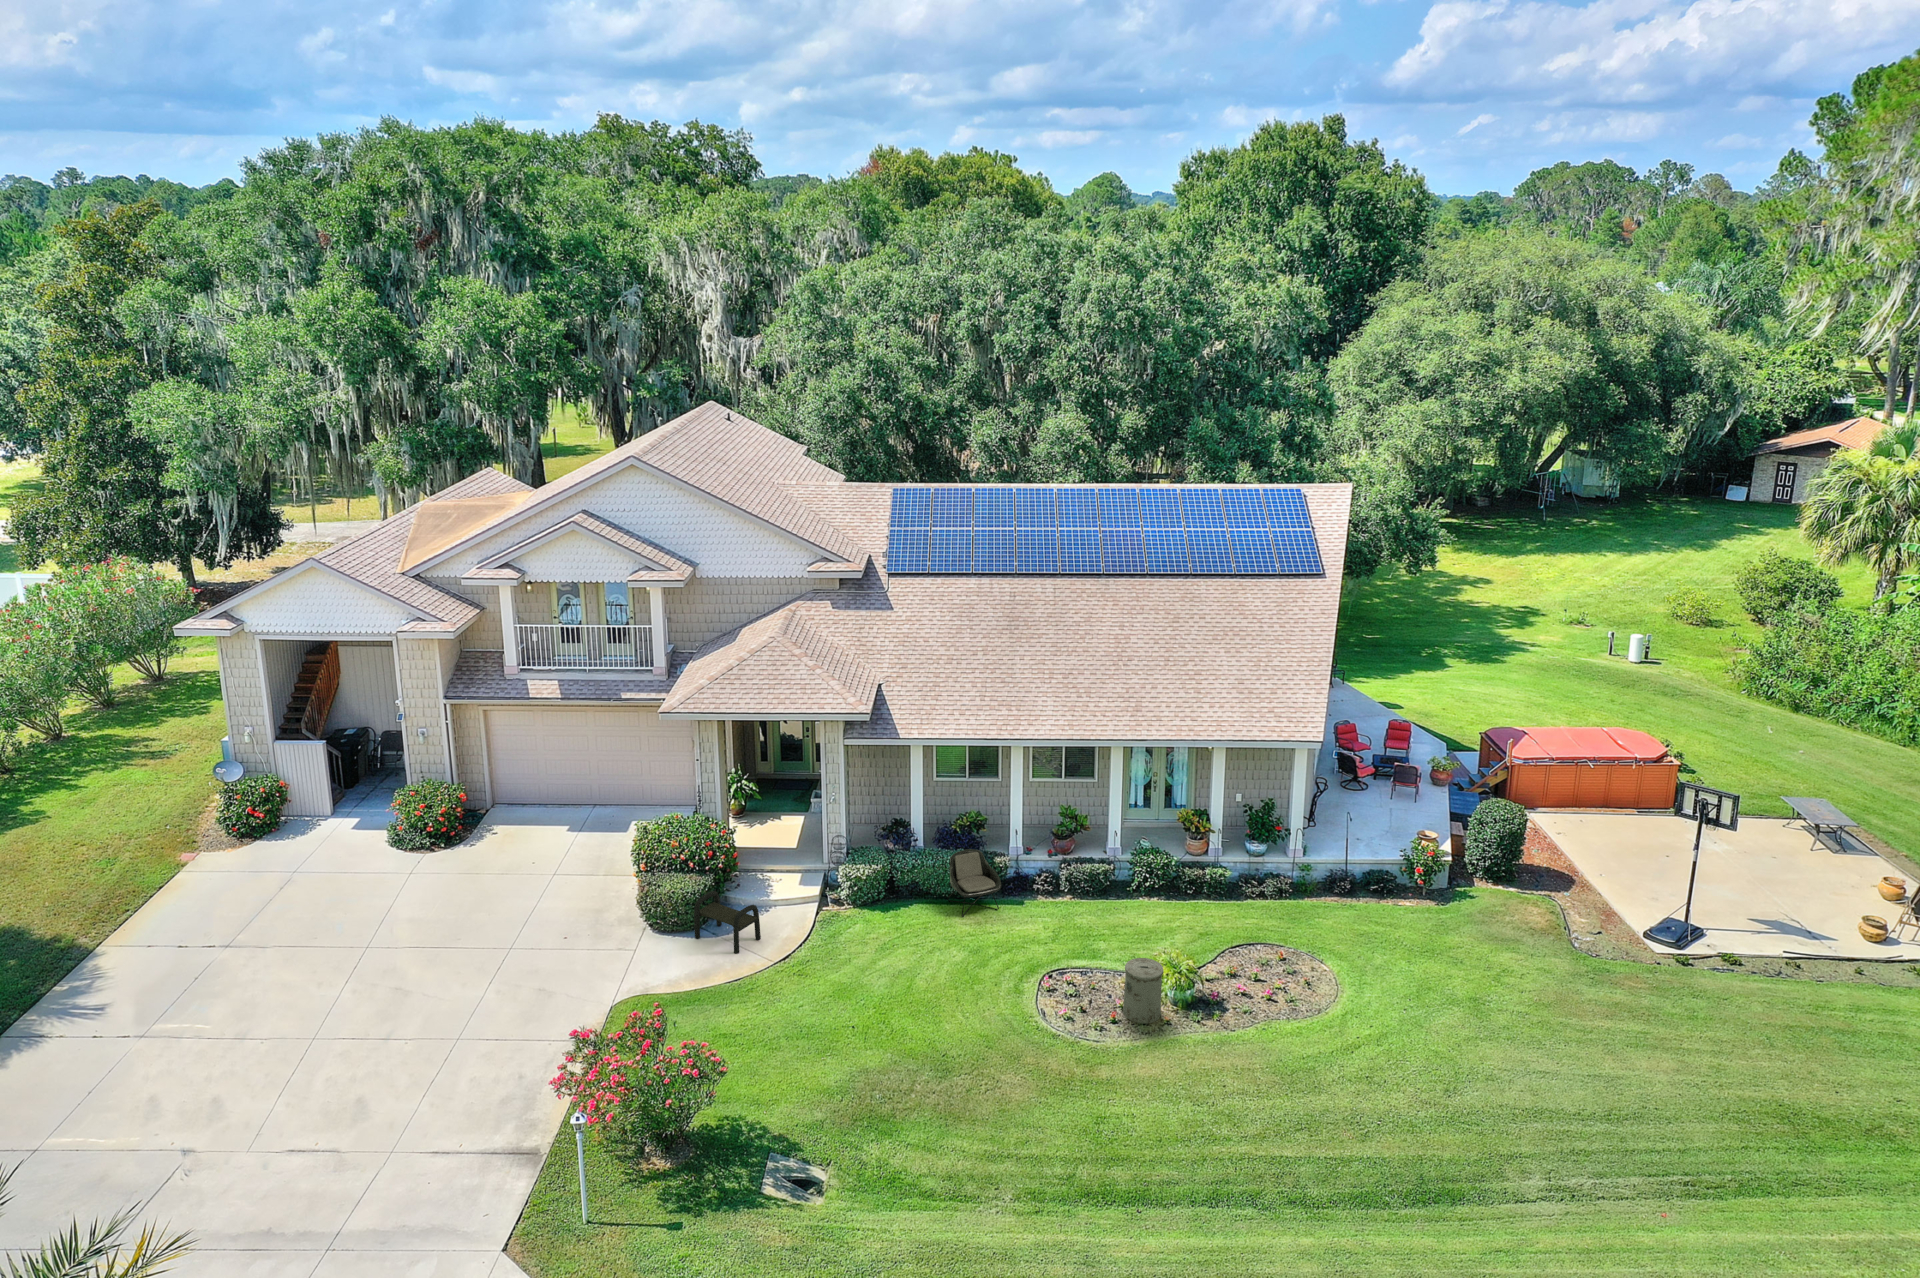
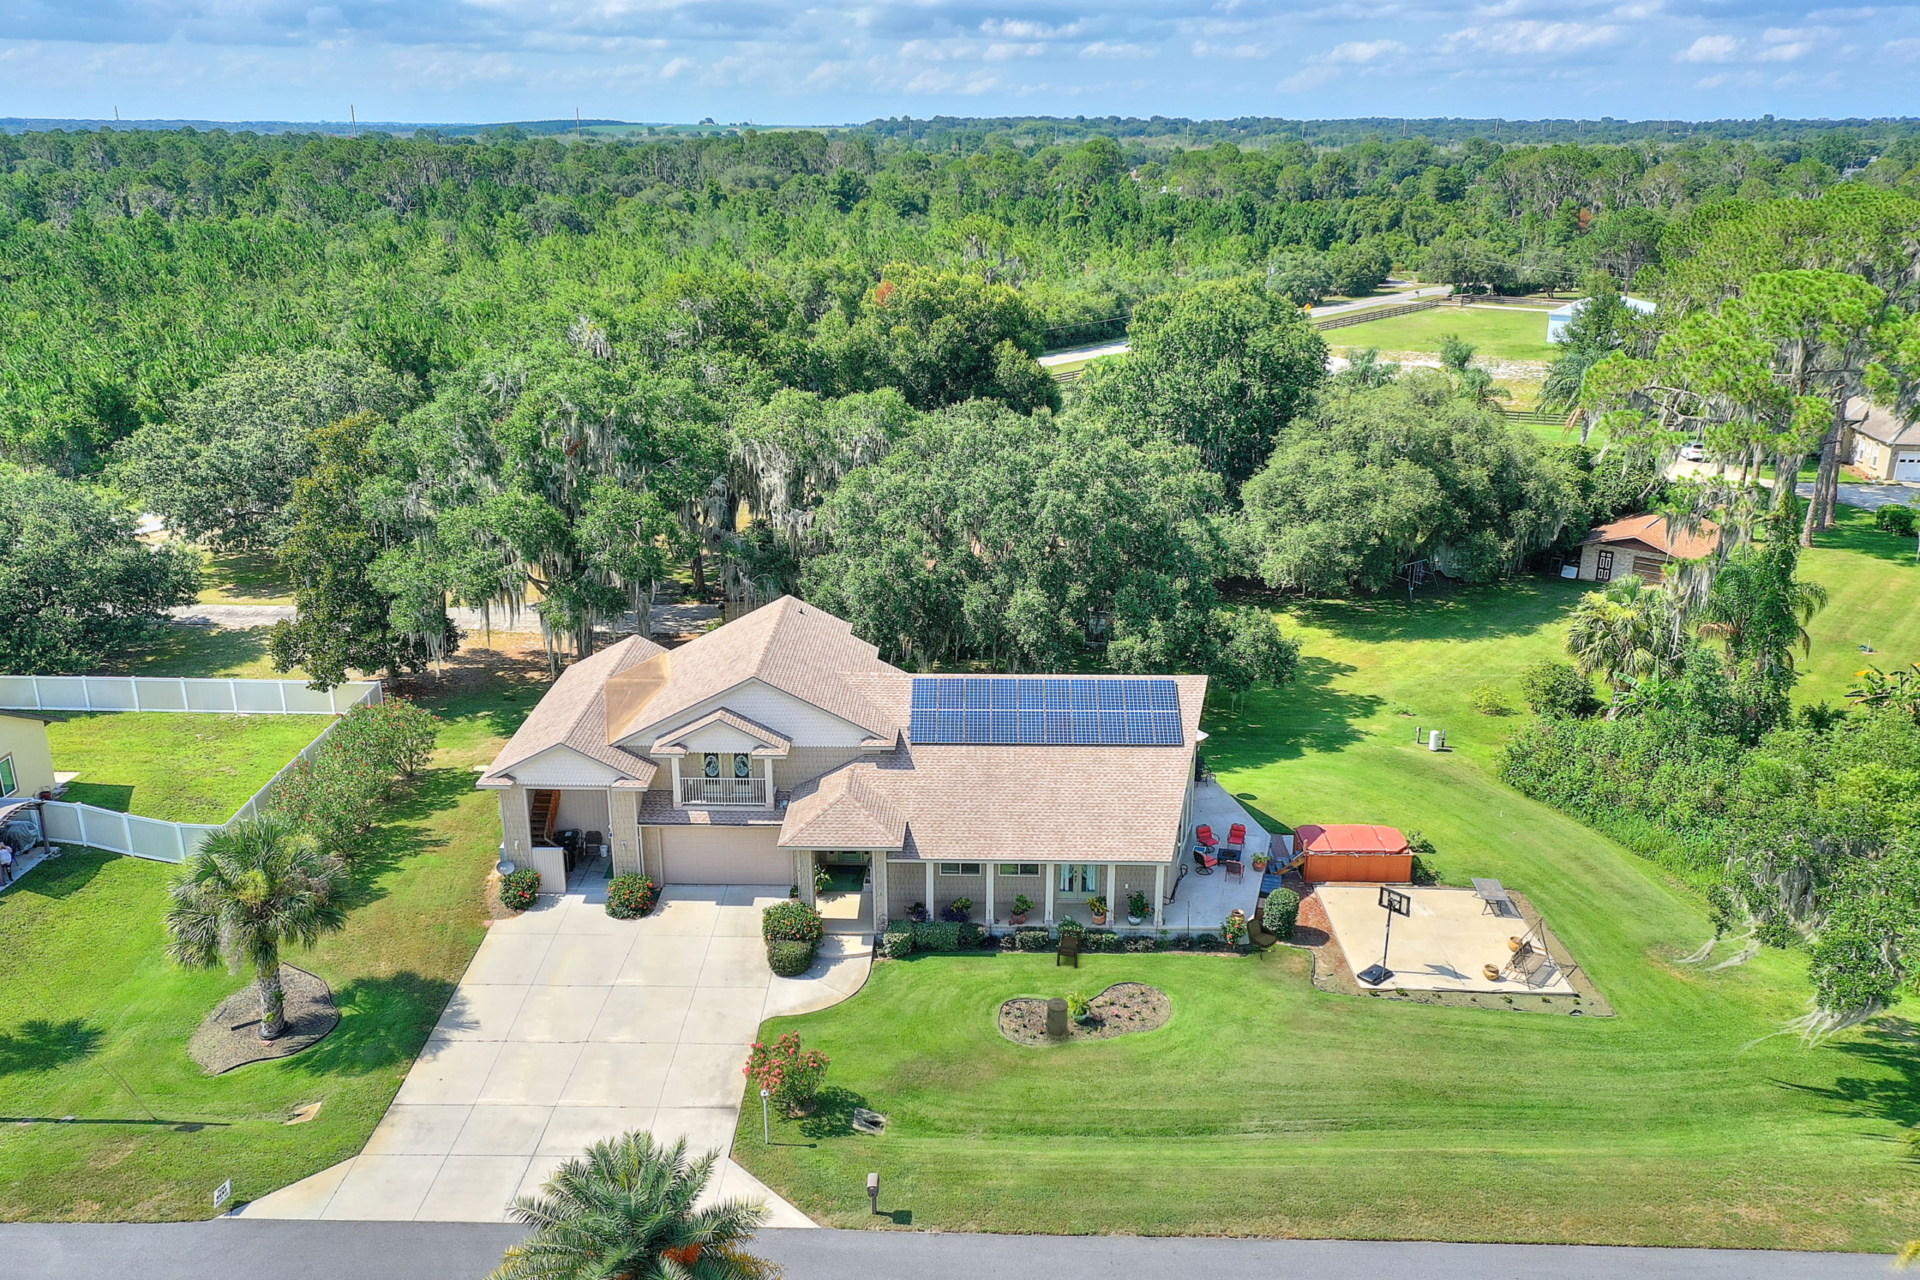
lounge chair: present [947,849,1001,917] -> present [1243,918,1278,960]
bench: present [694,891,761,954] -> present [1057,930,1081,968]

